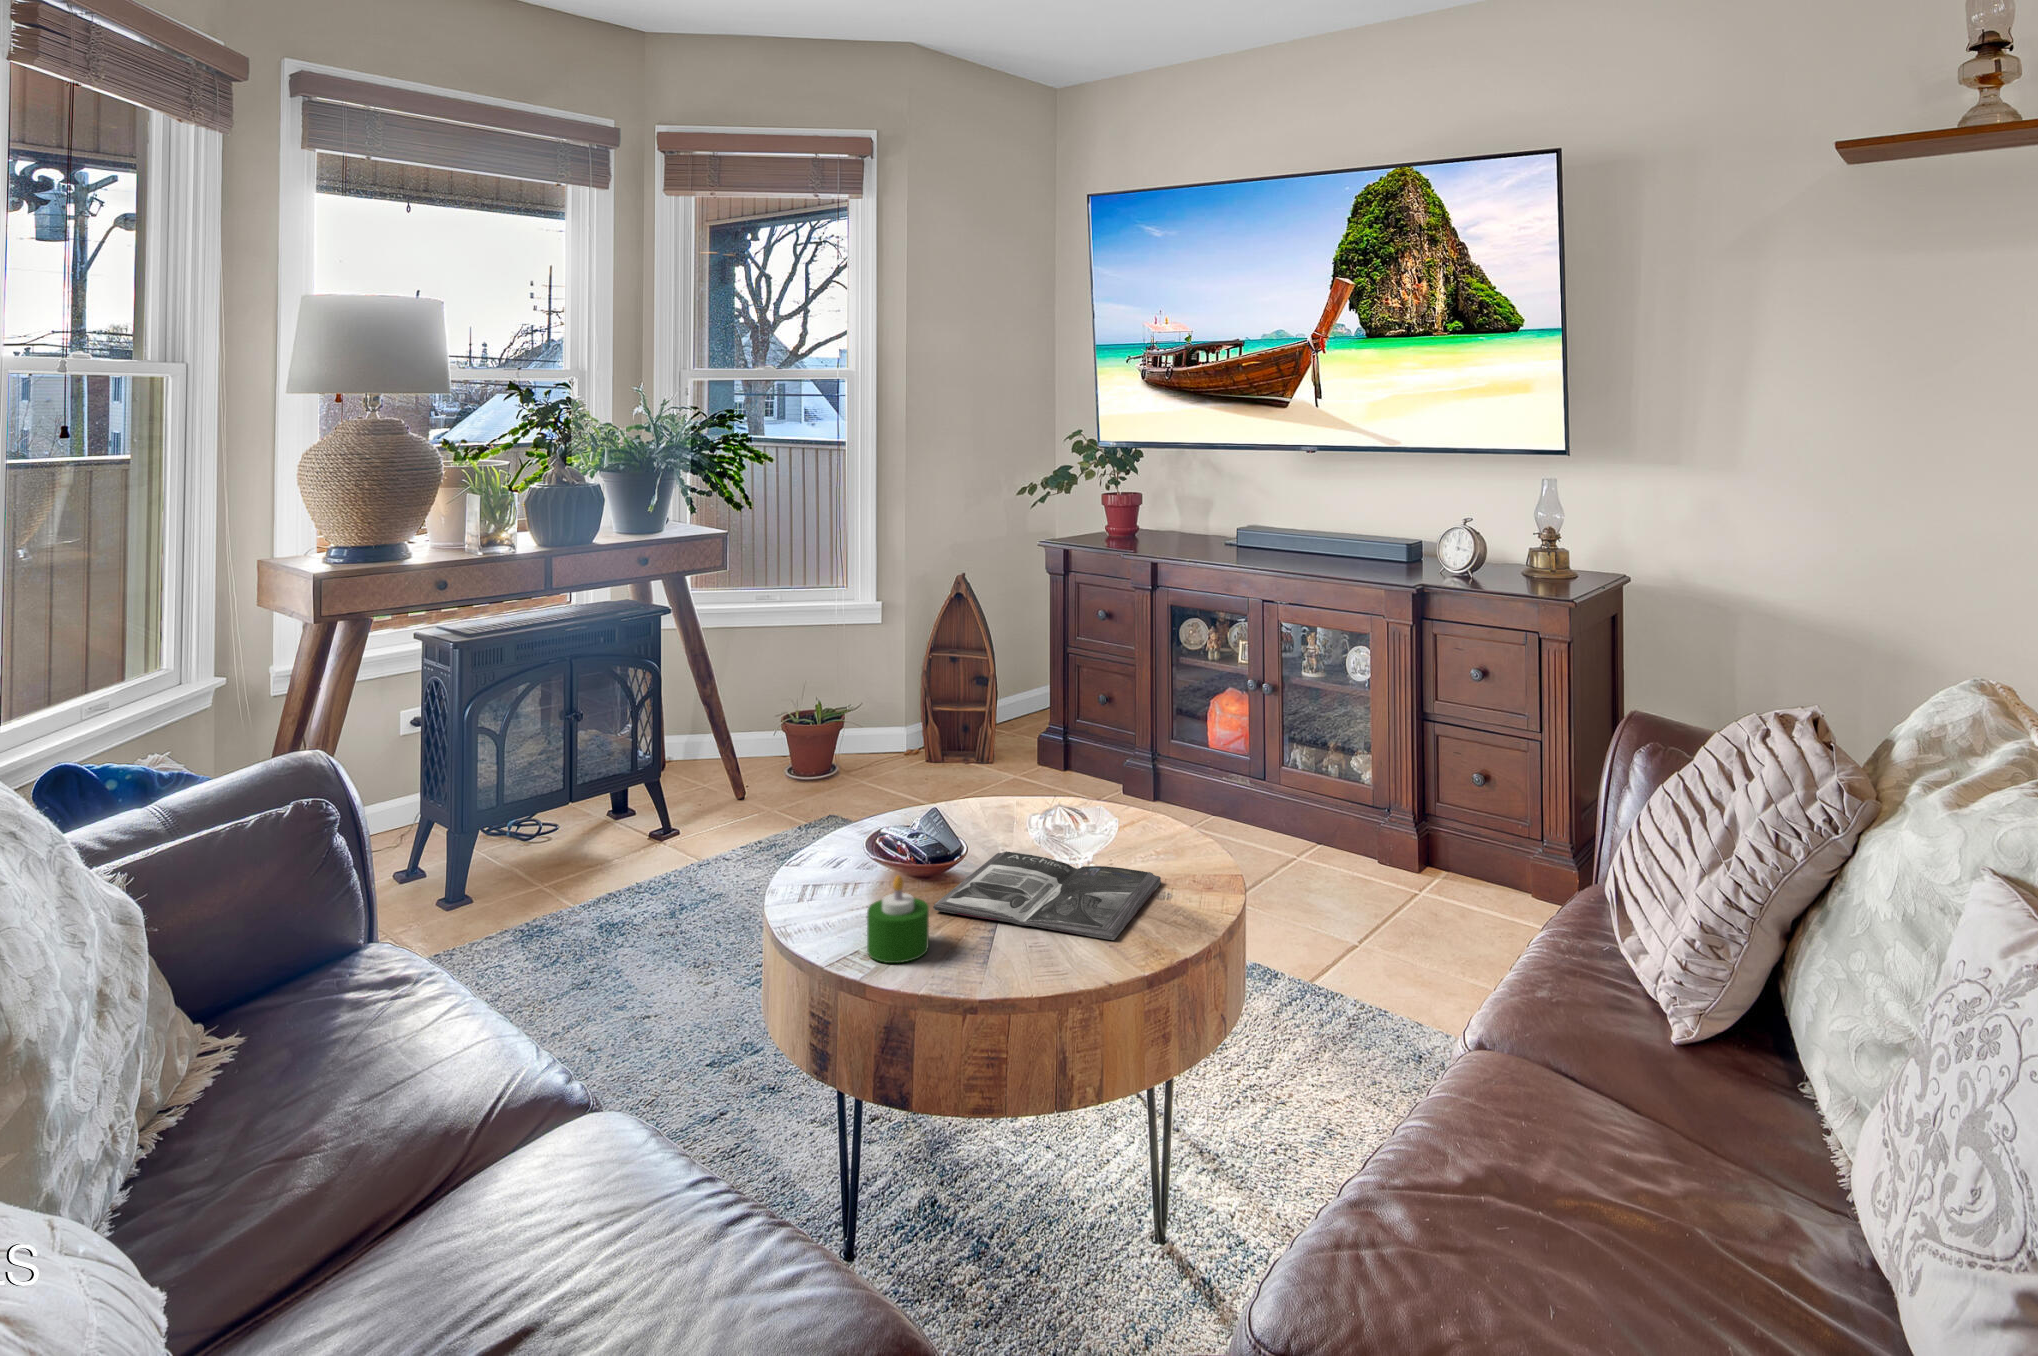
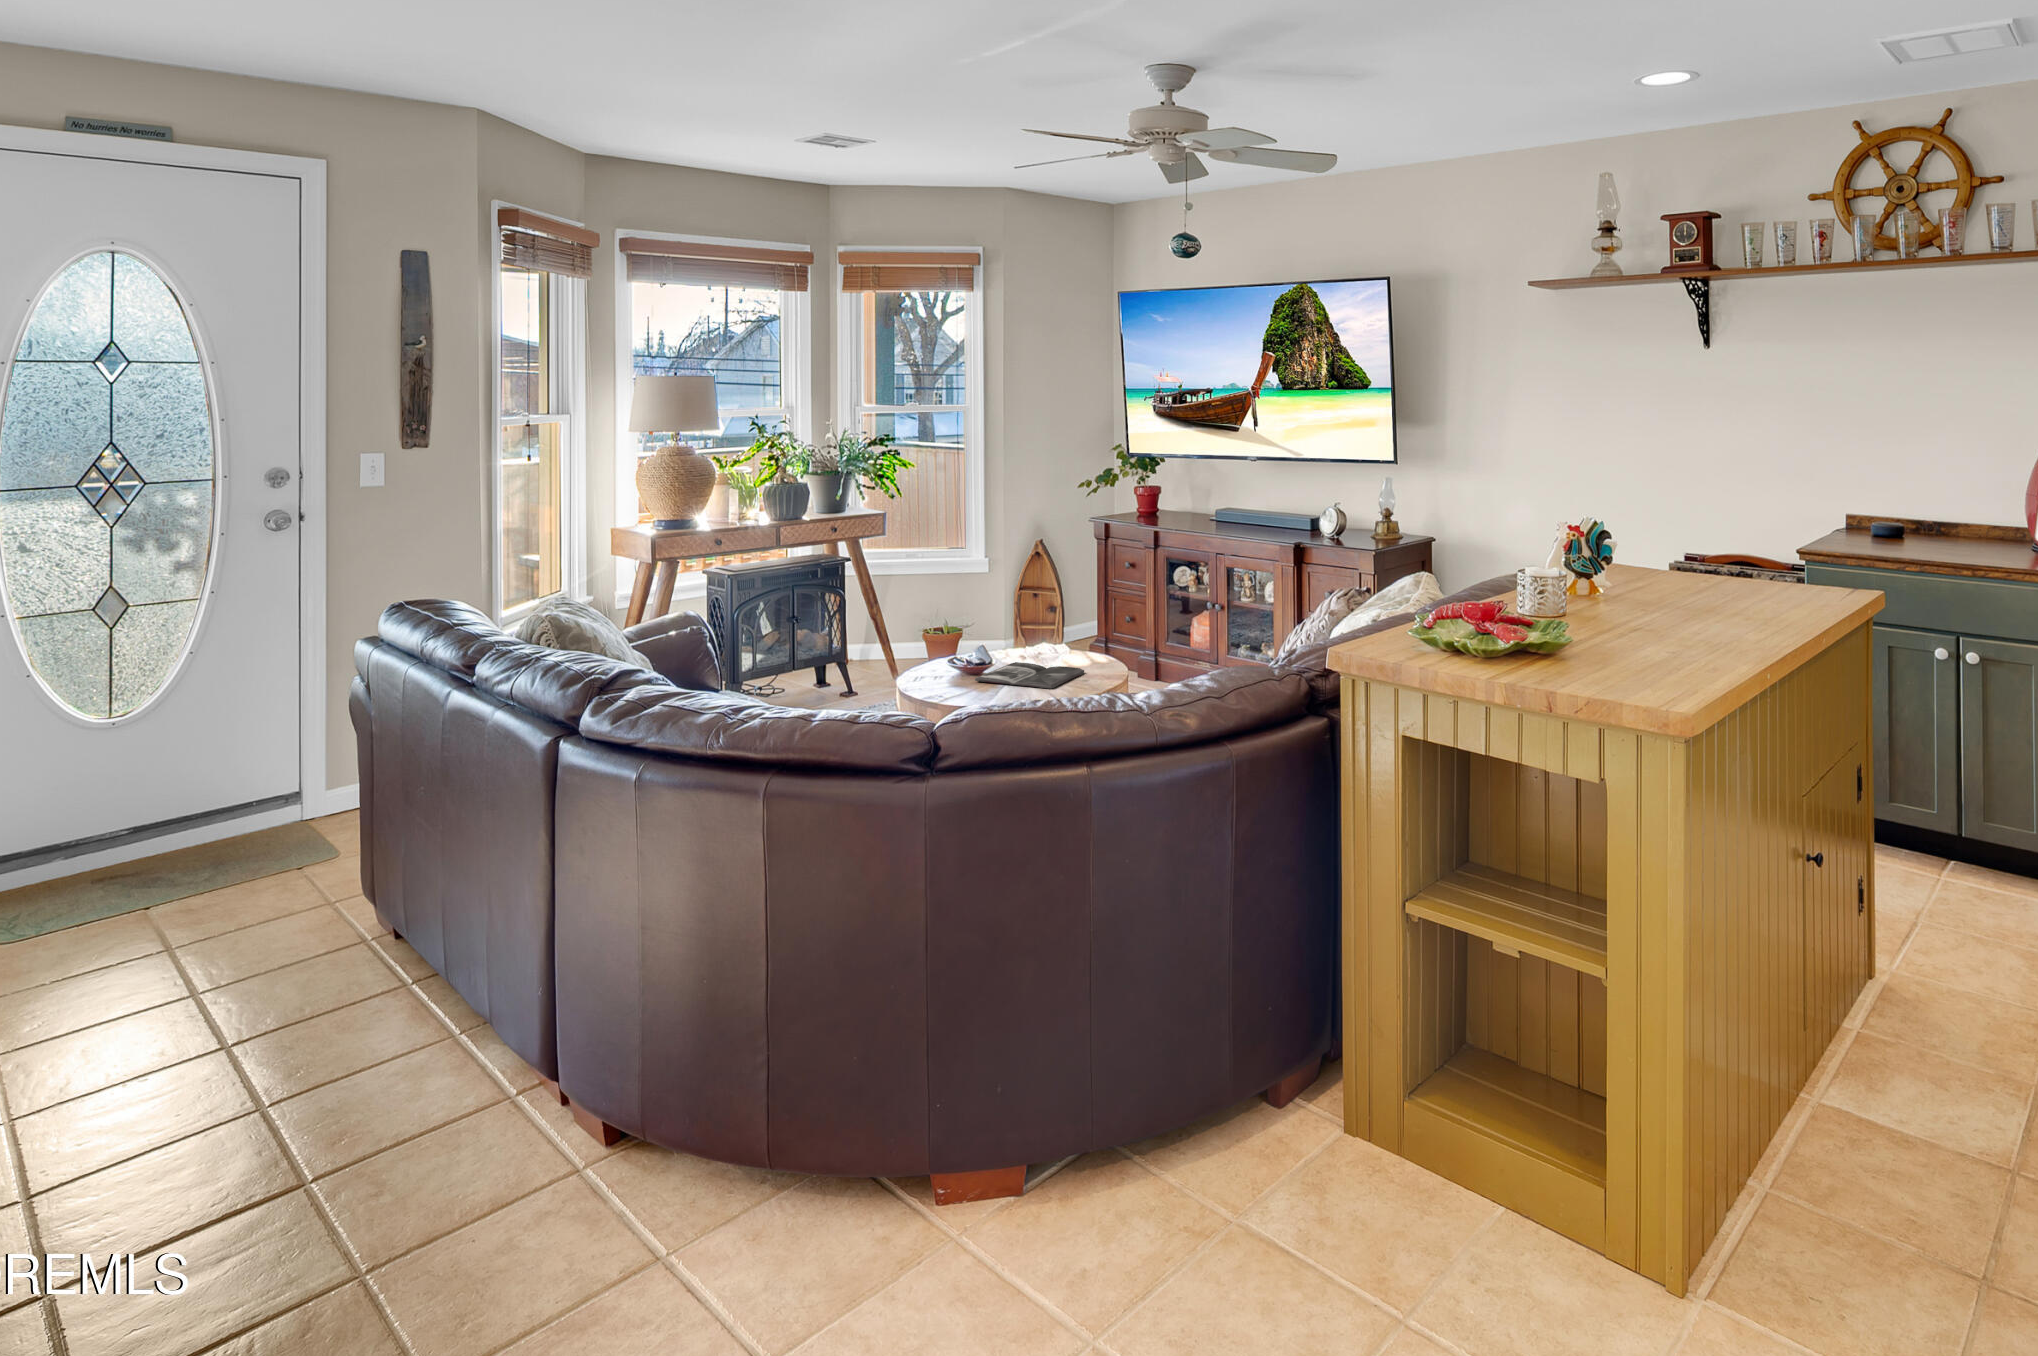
candle: present [867,875,929,963] -> none [942,659,969,695]

